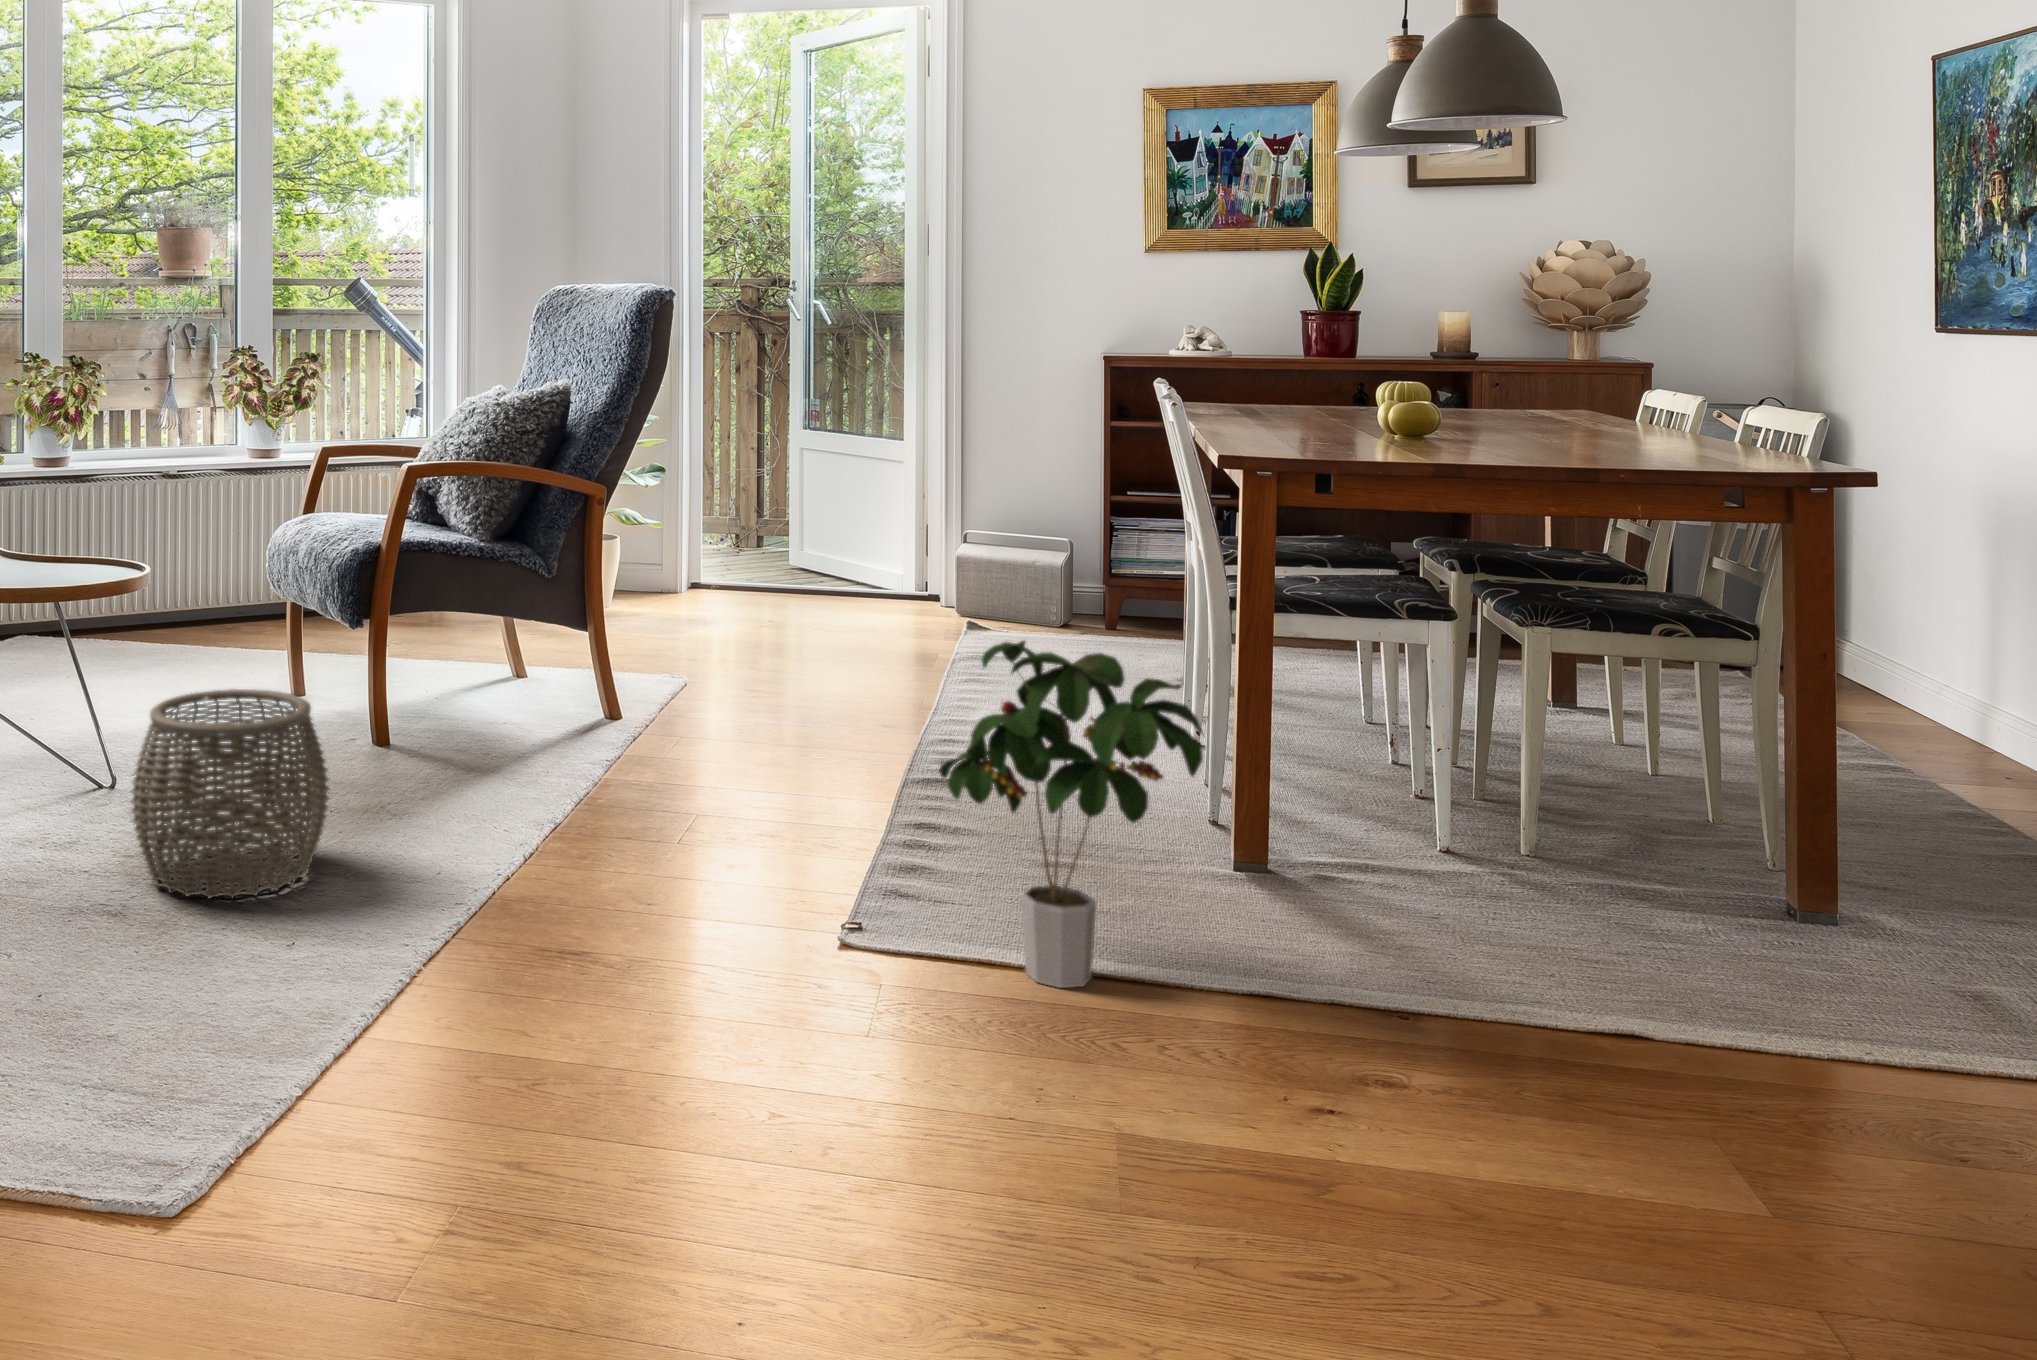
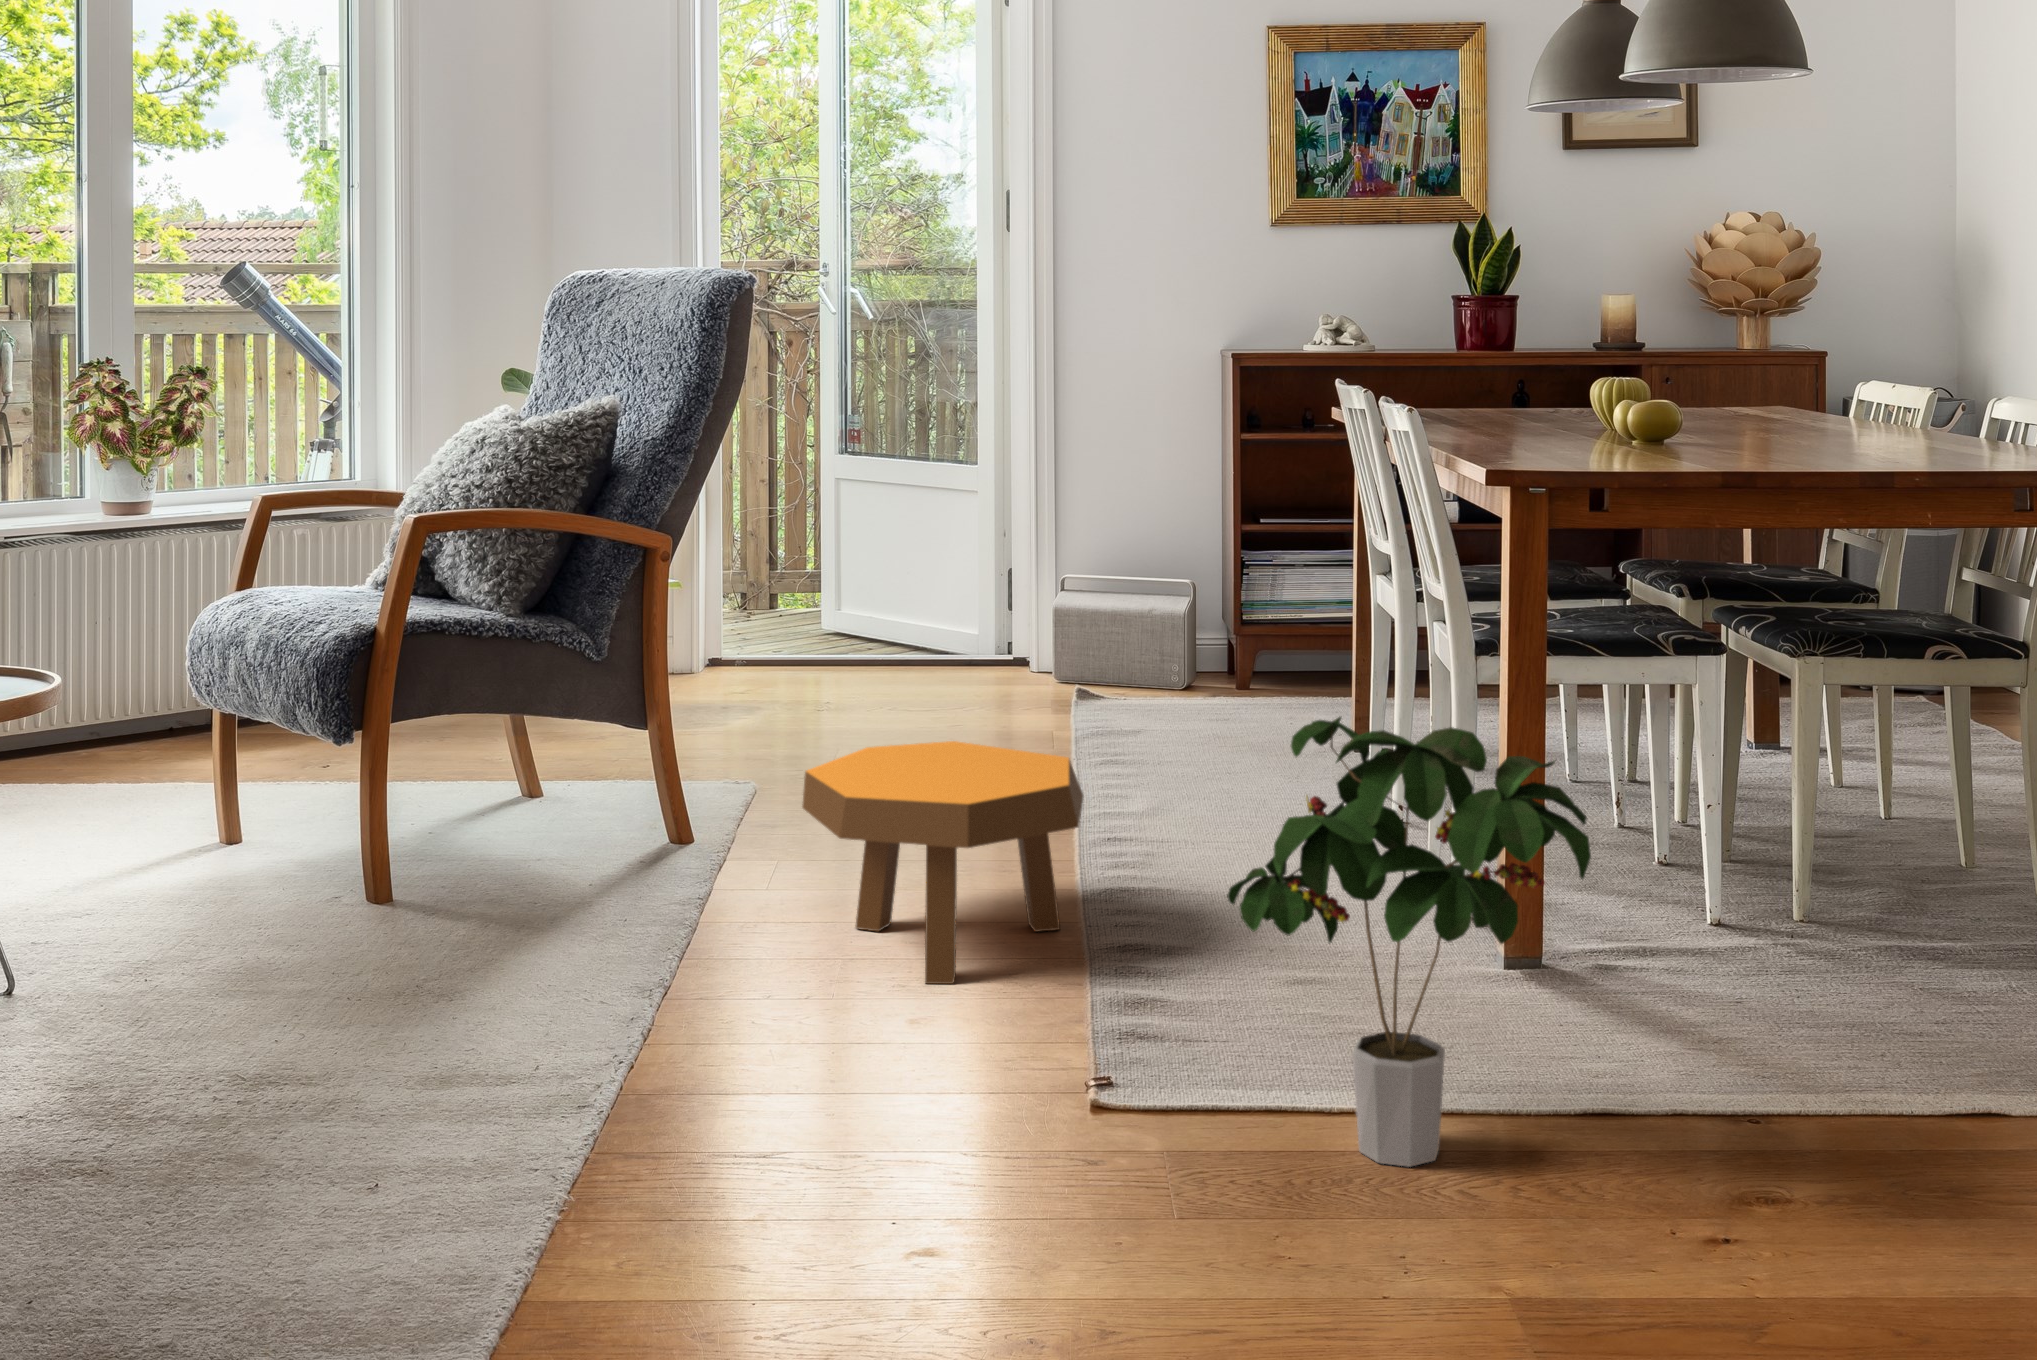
footstool: none [672,649,888,827] -> present [802,741,1083,984]
woven basket: present [131,689,329,898] -> none [40,863,358,1193]

